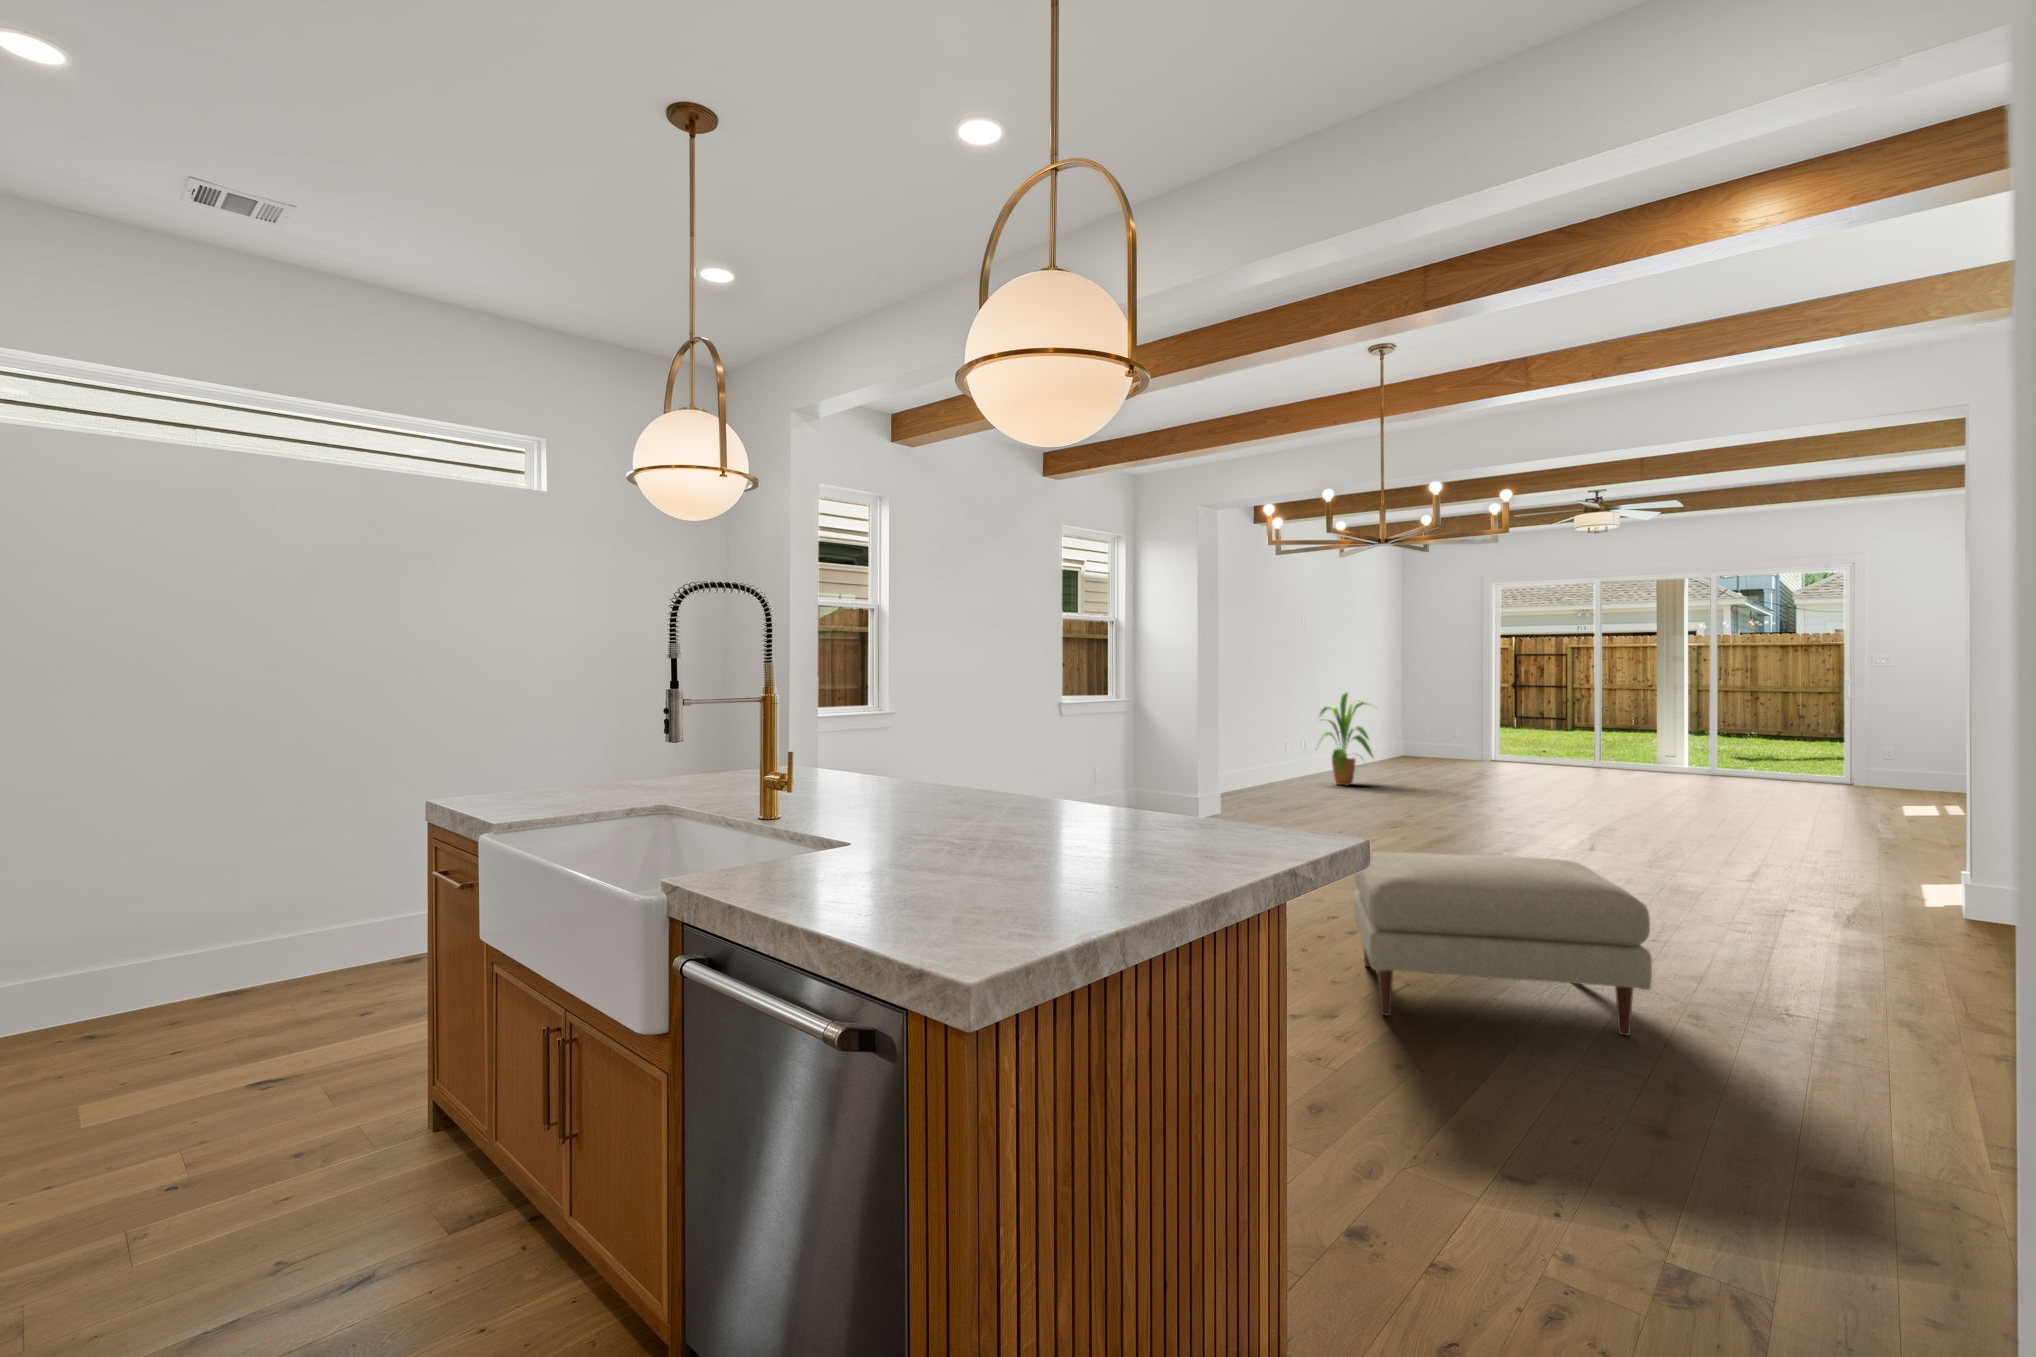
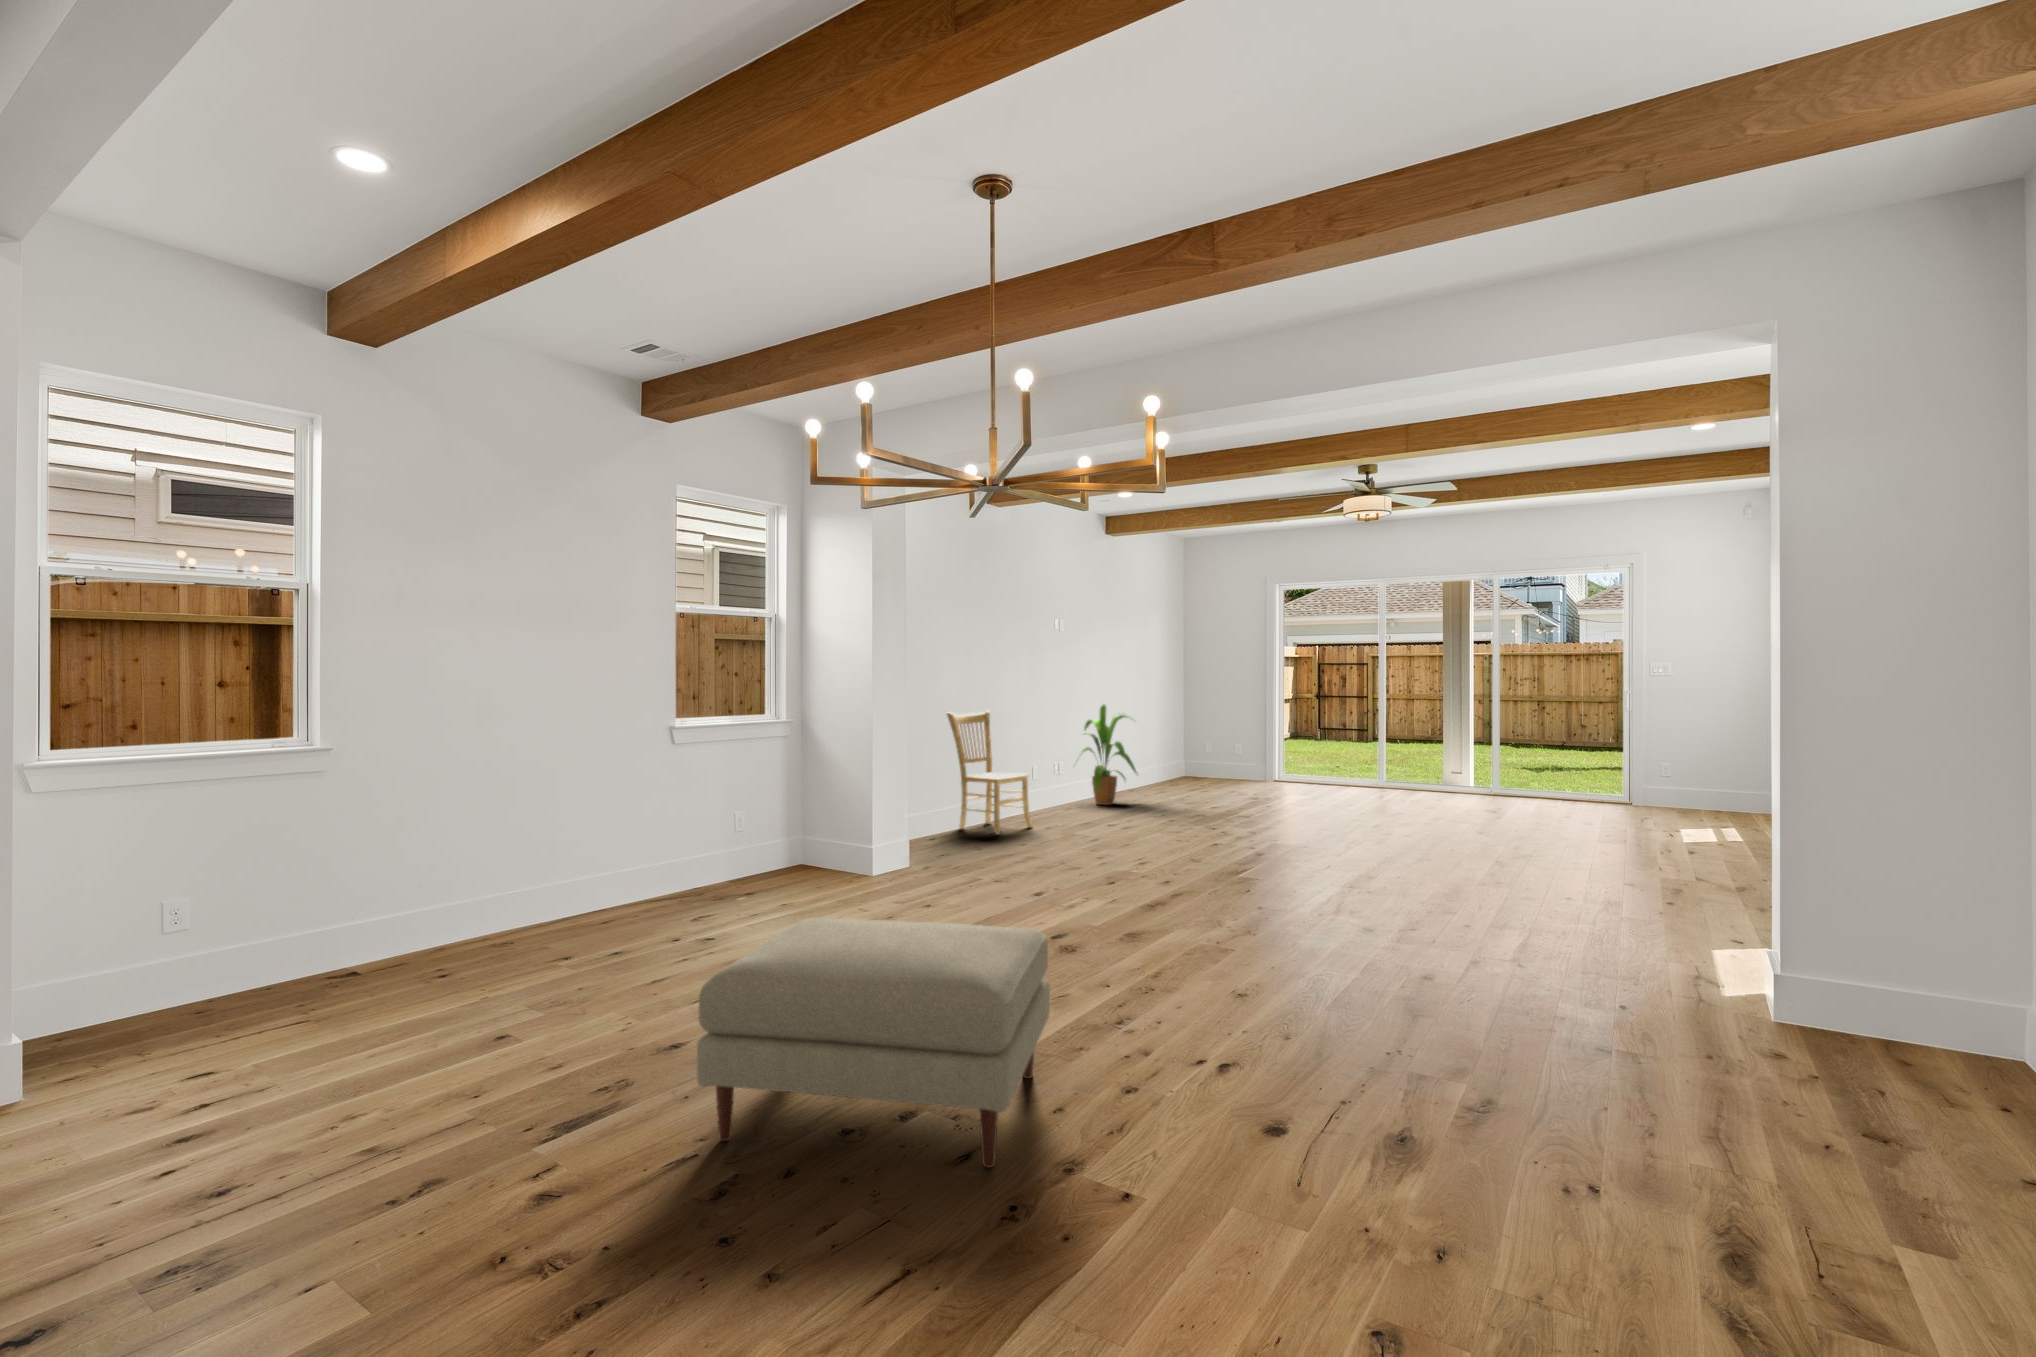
dining chair: none [1227,697,1305,808] -> present [947,711,1032,834]

